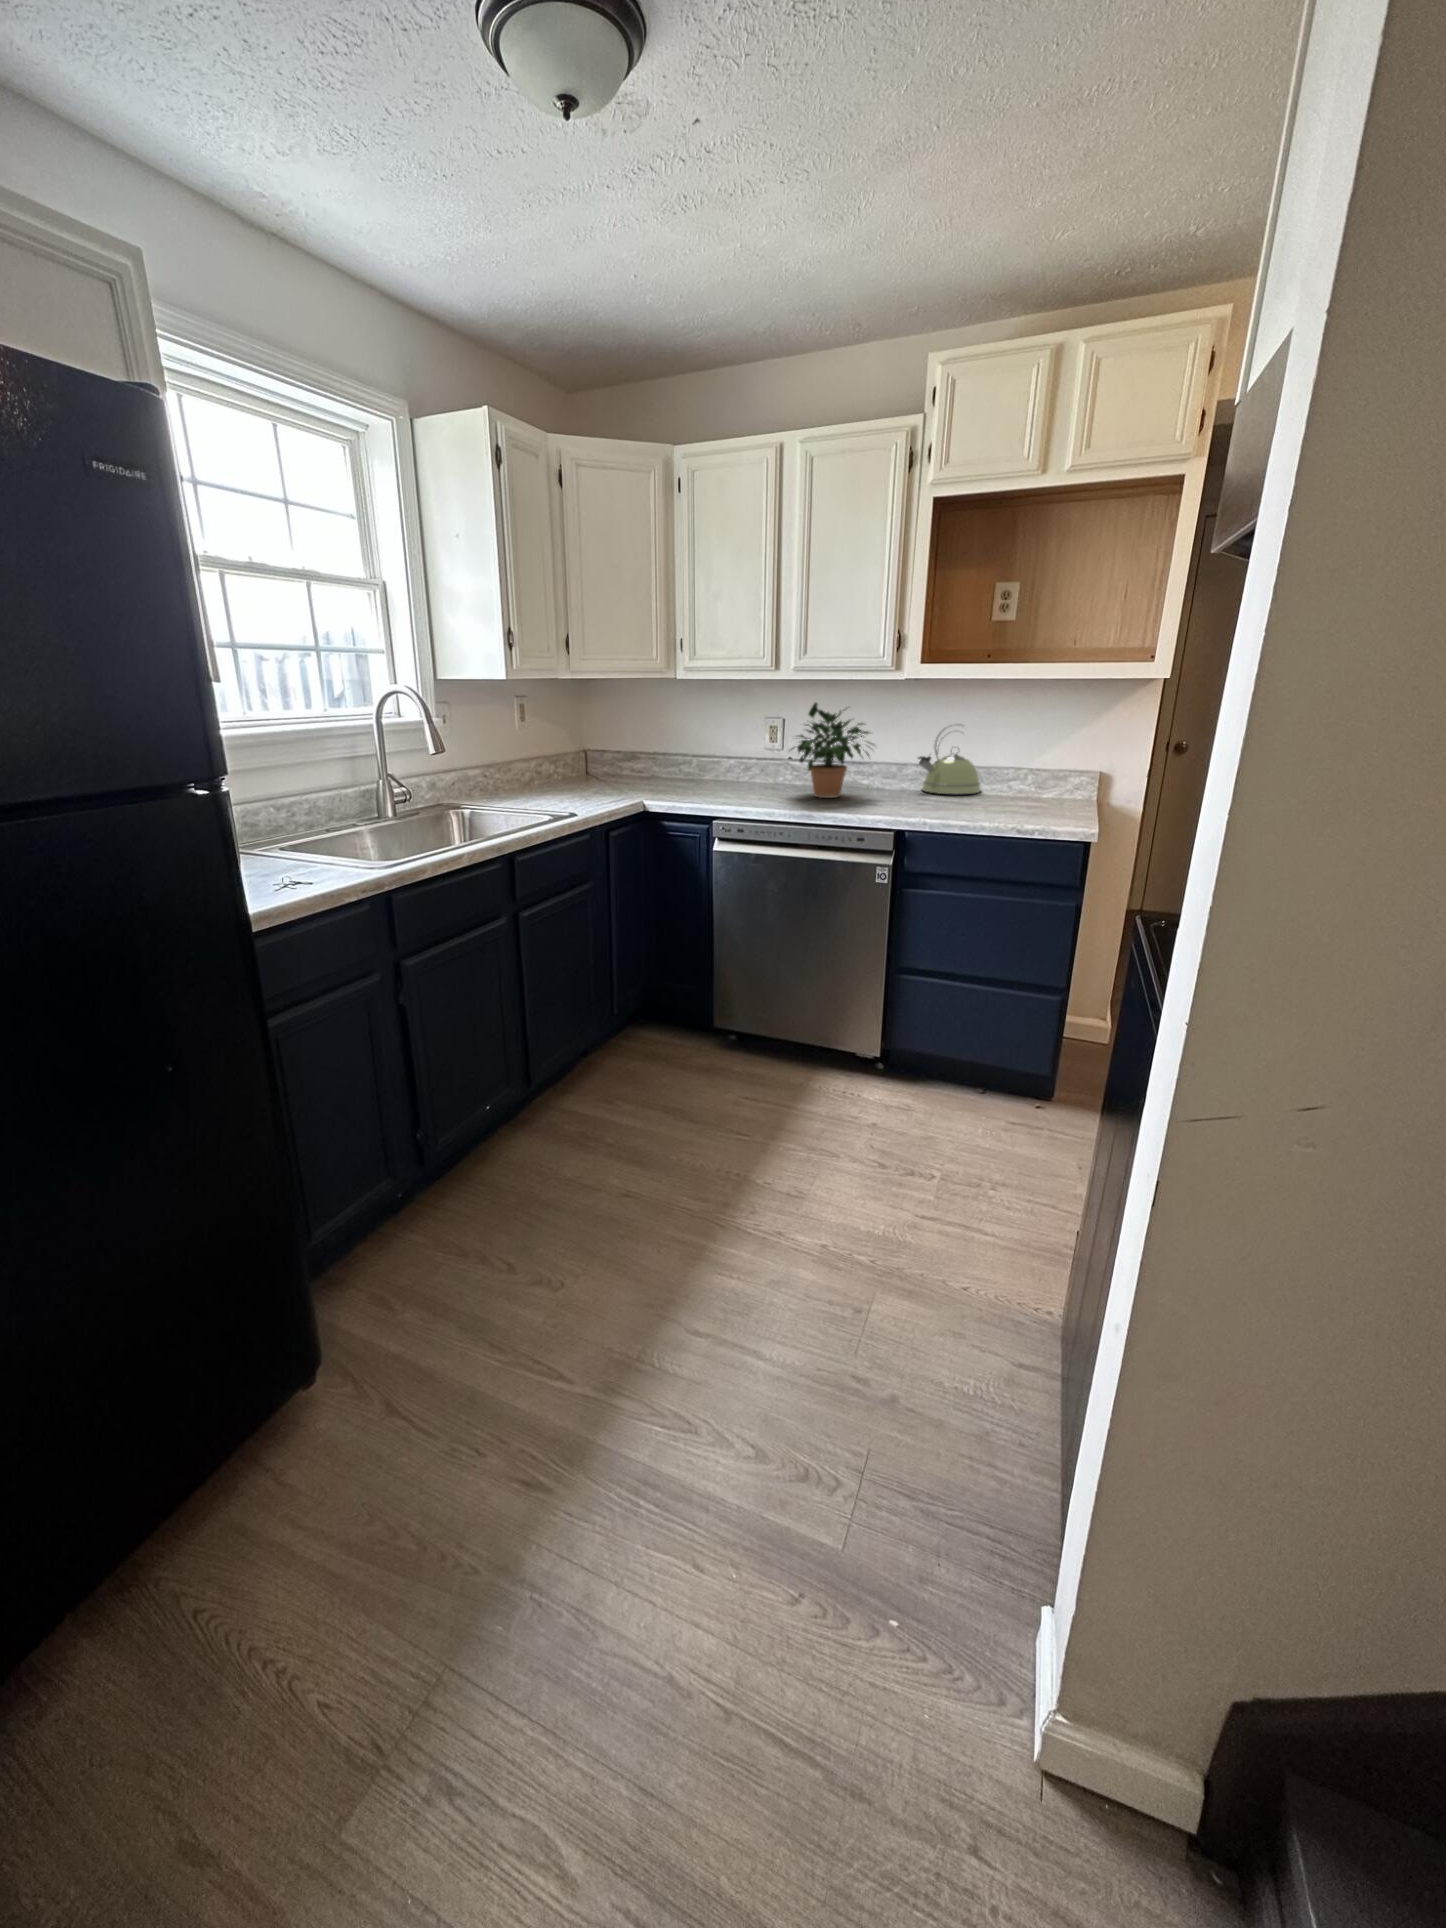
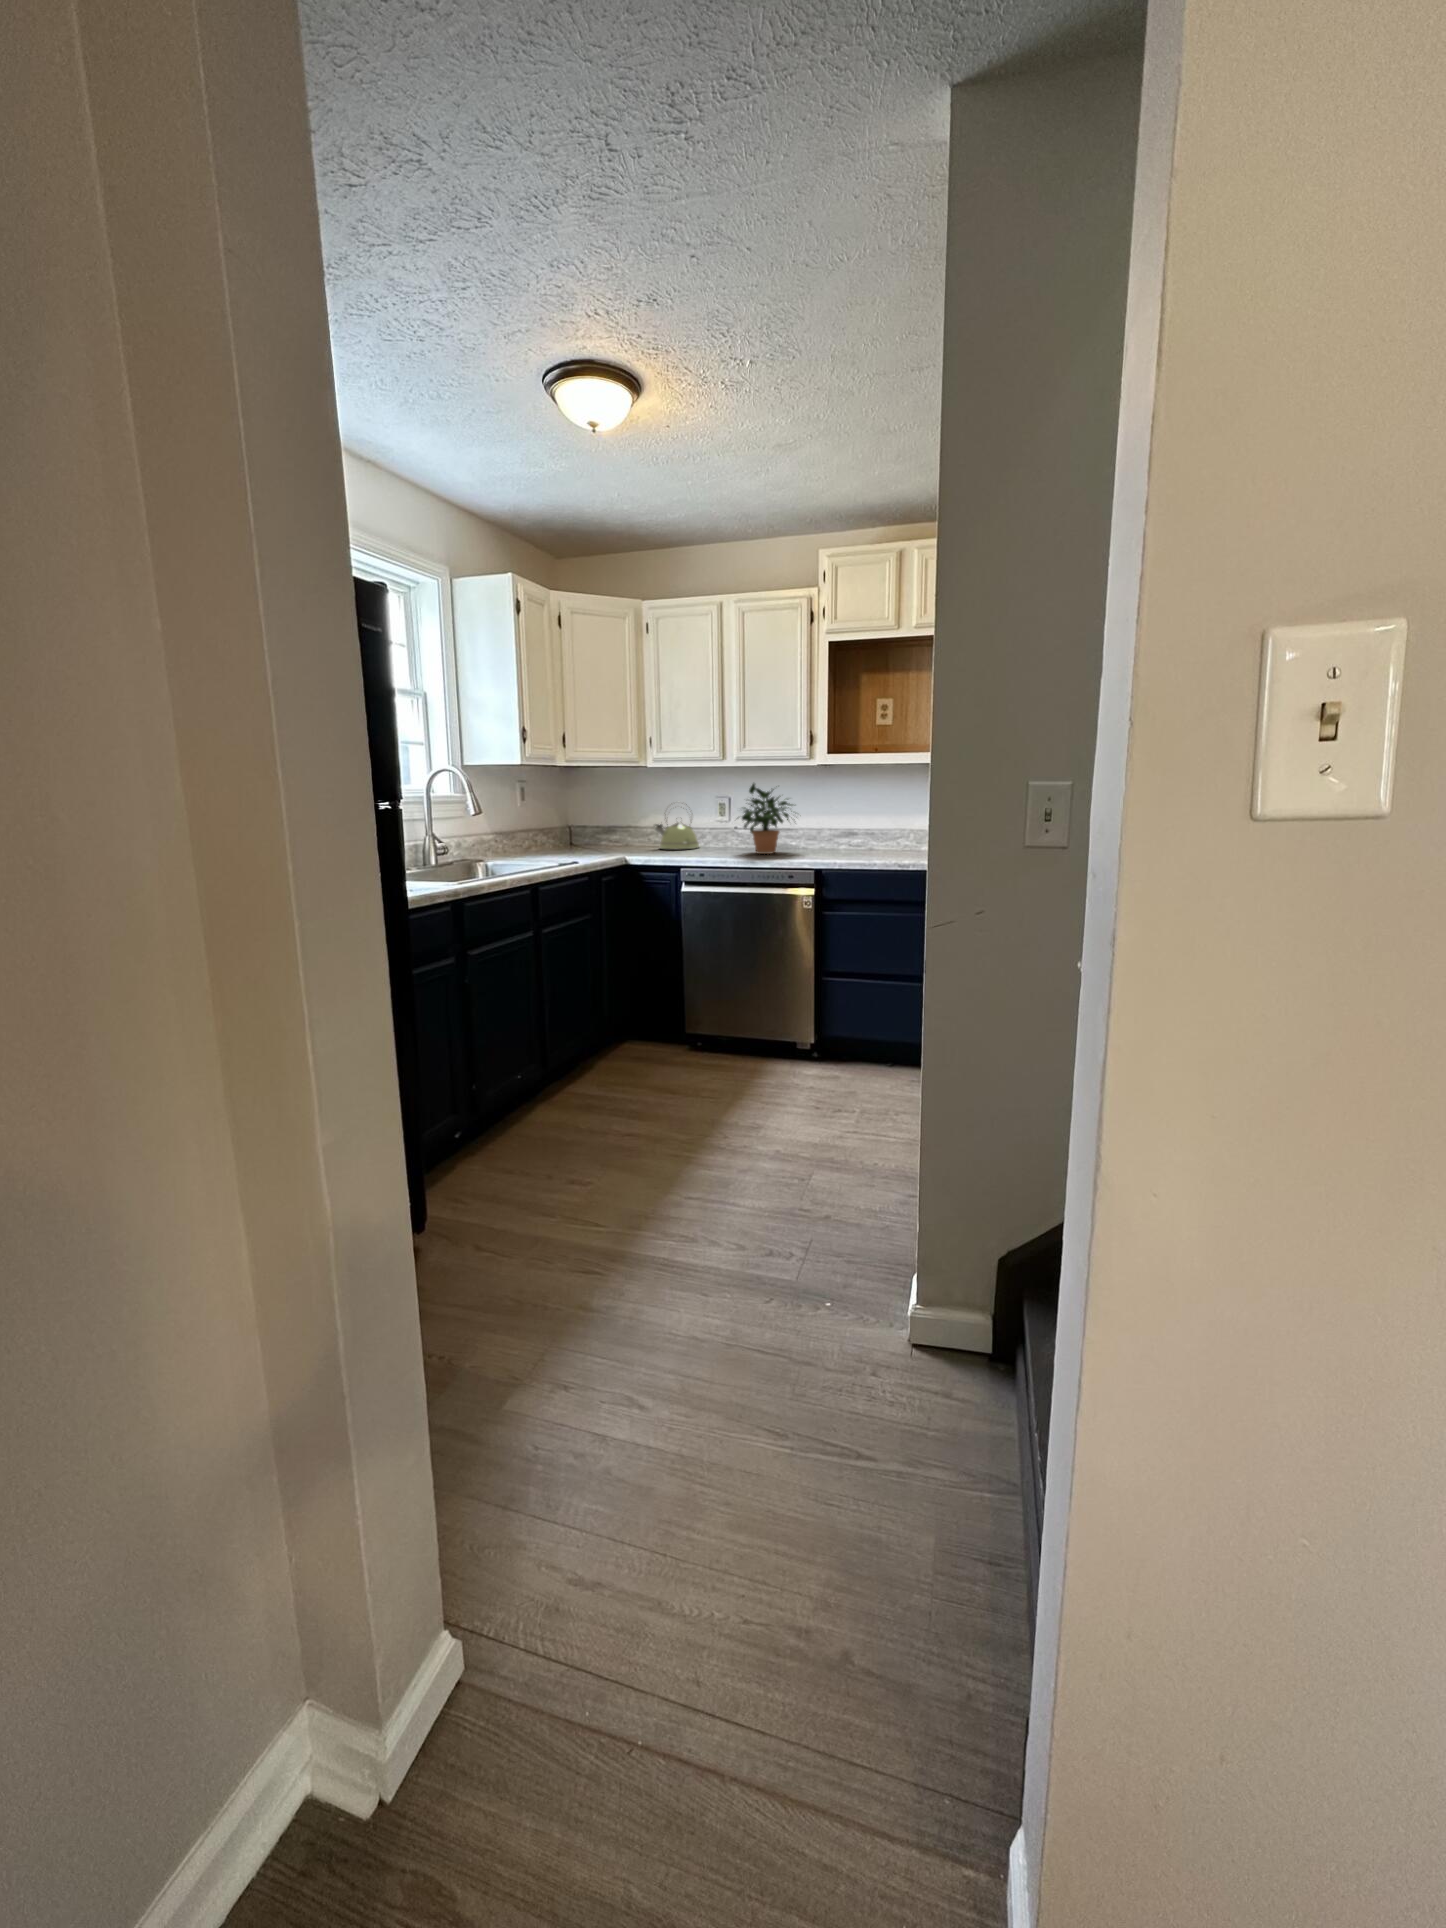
kettle: present [918,726,981,794] -> present [655,803,699,849]

